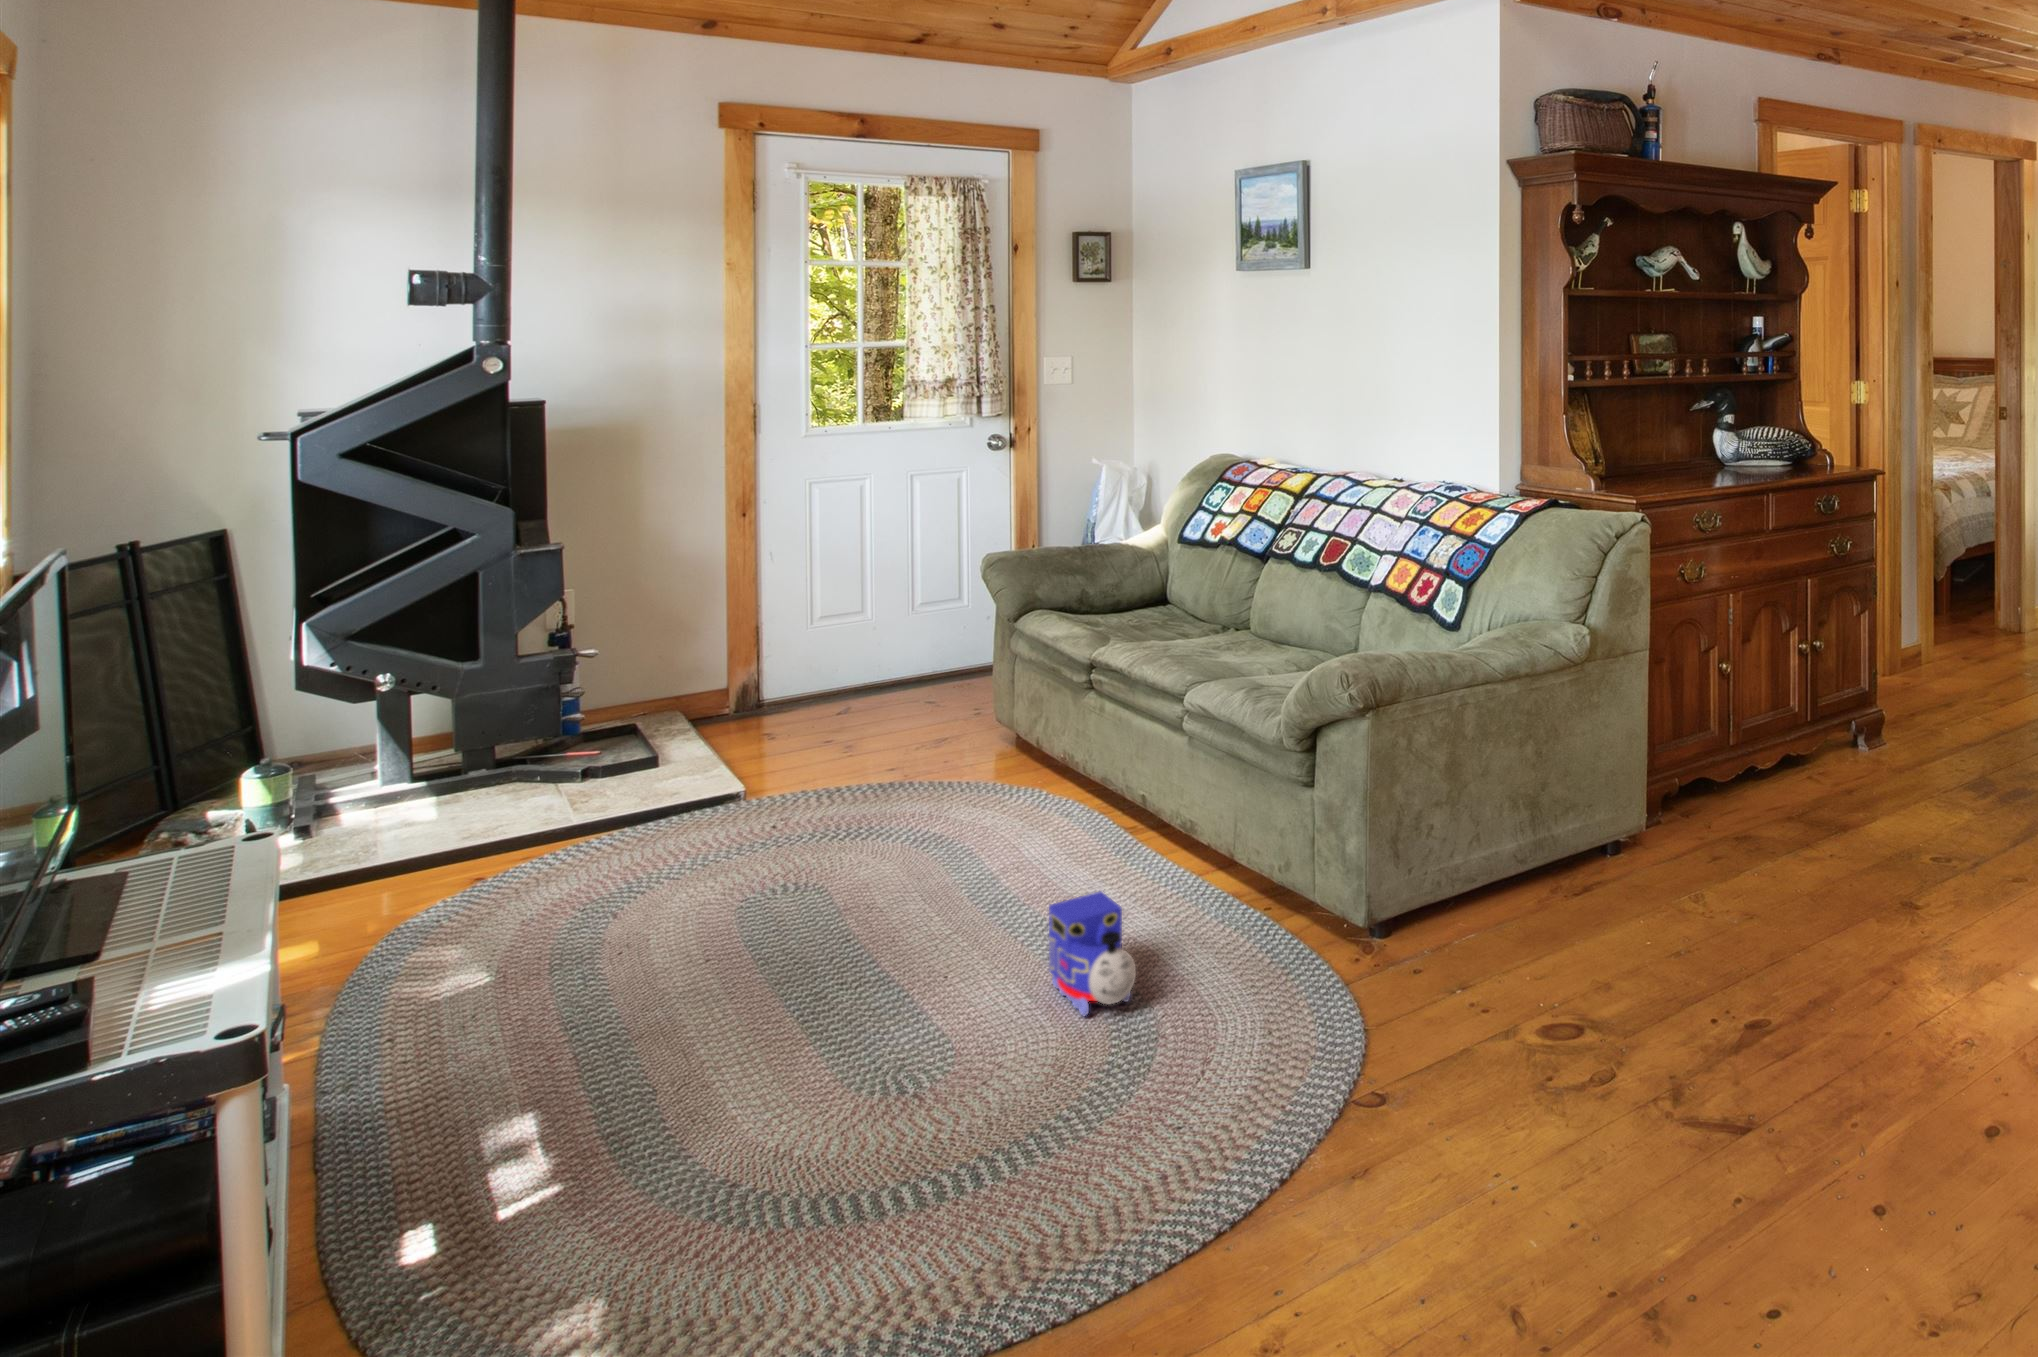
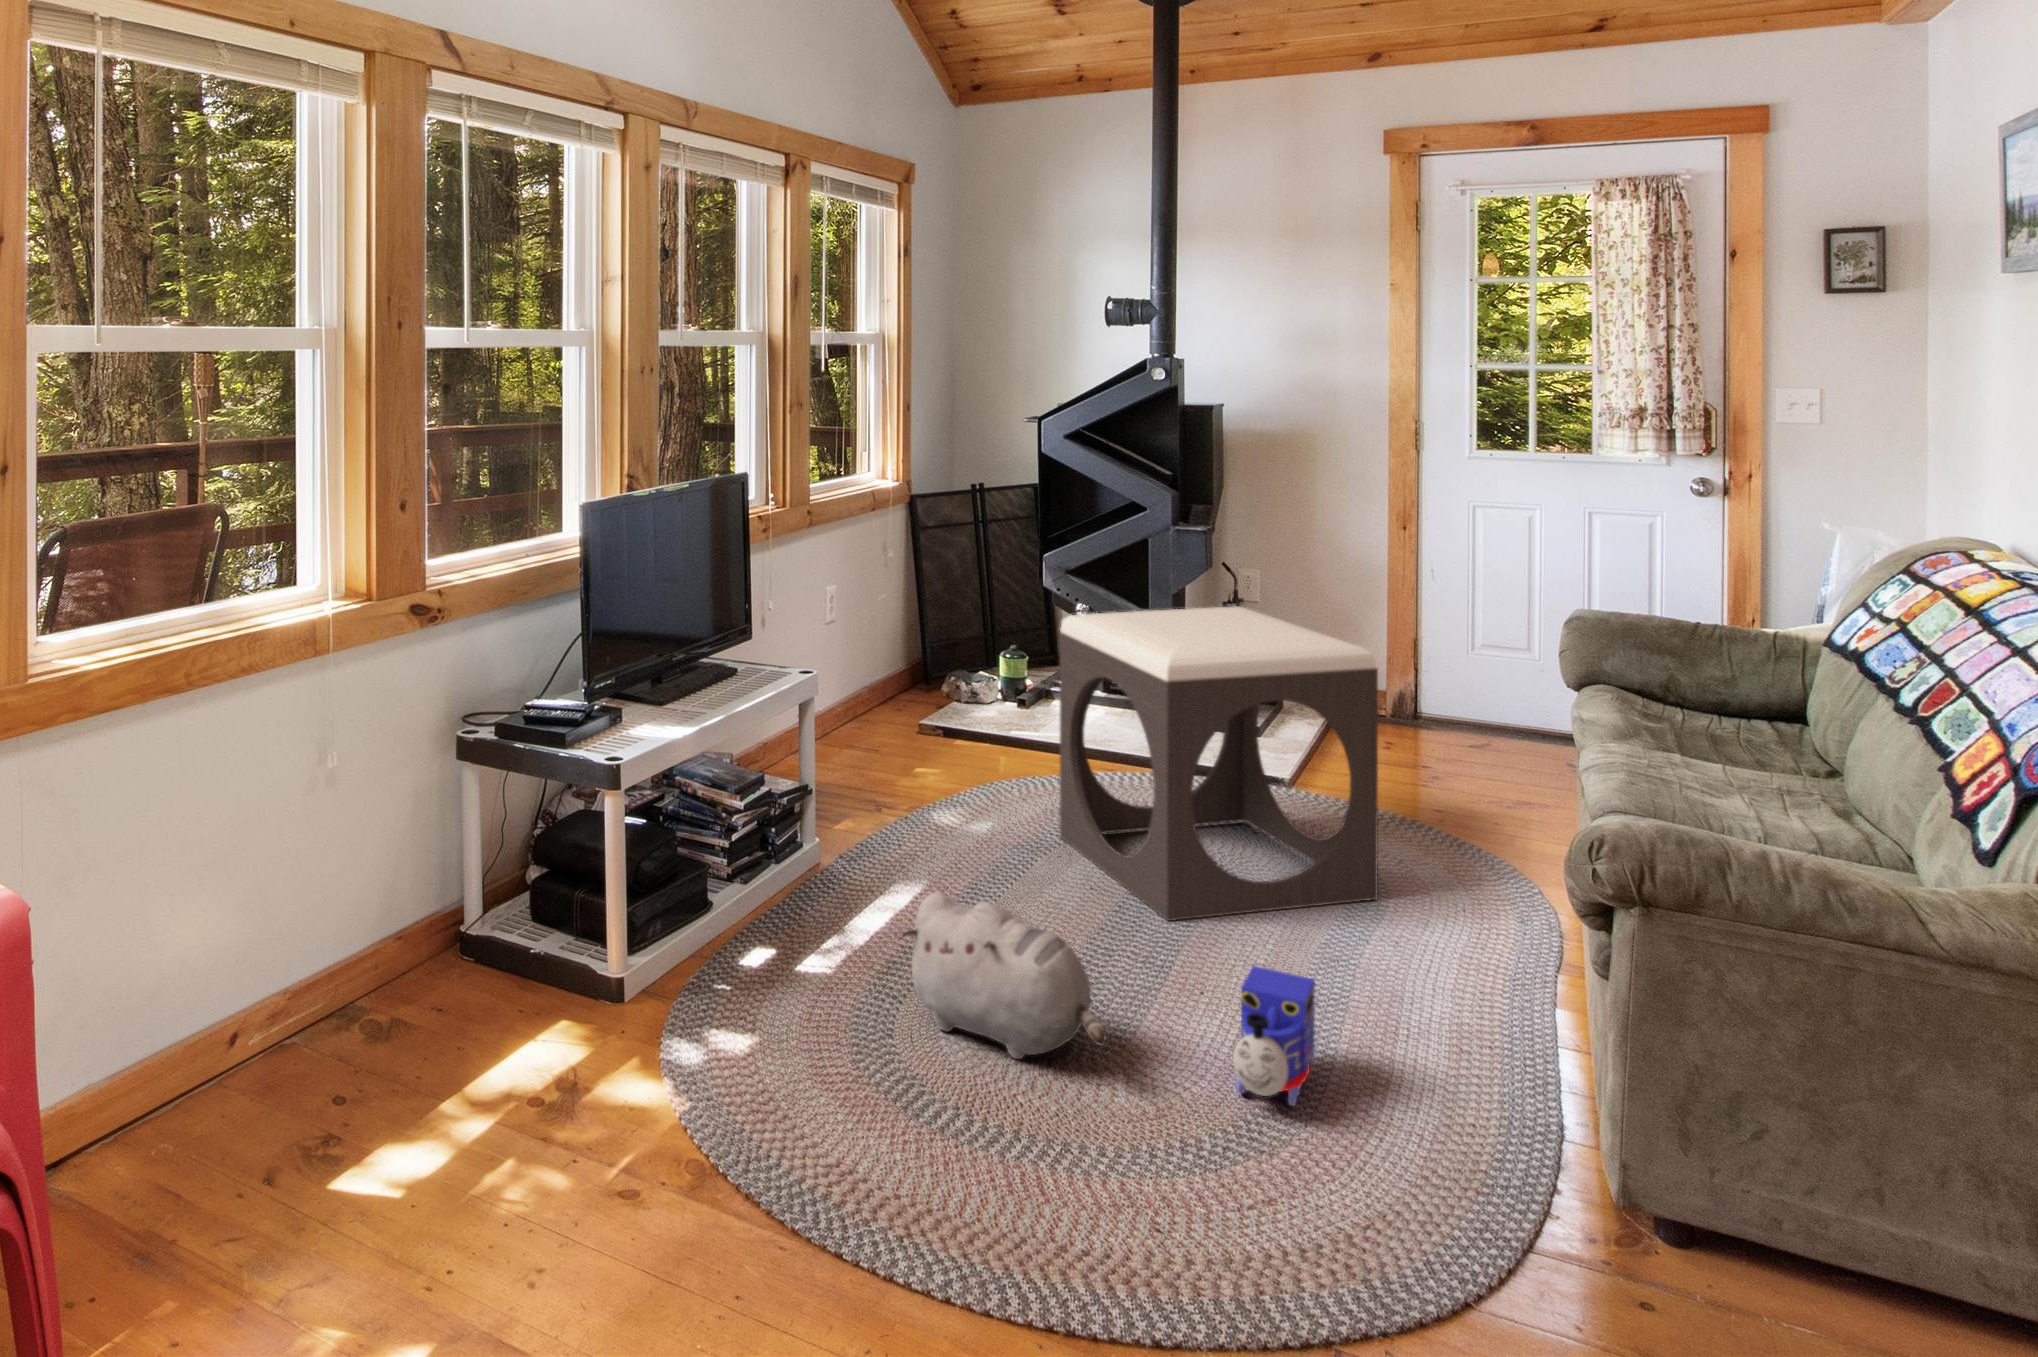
footstool: none [587,605,957,938] -> present [1060,606,1378,921]
plush toy: none [703,959,997,1136] -> present [902,892,1106,1059]

